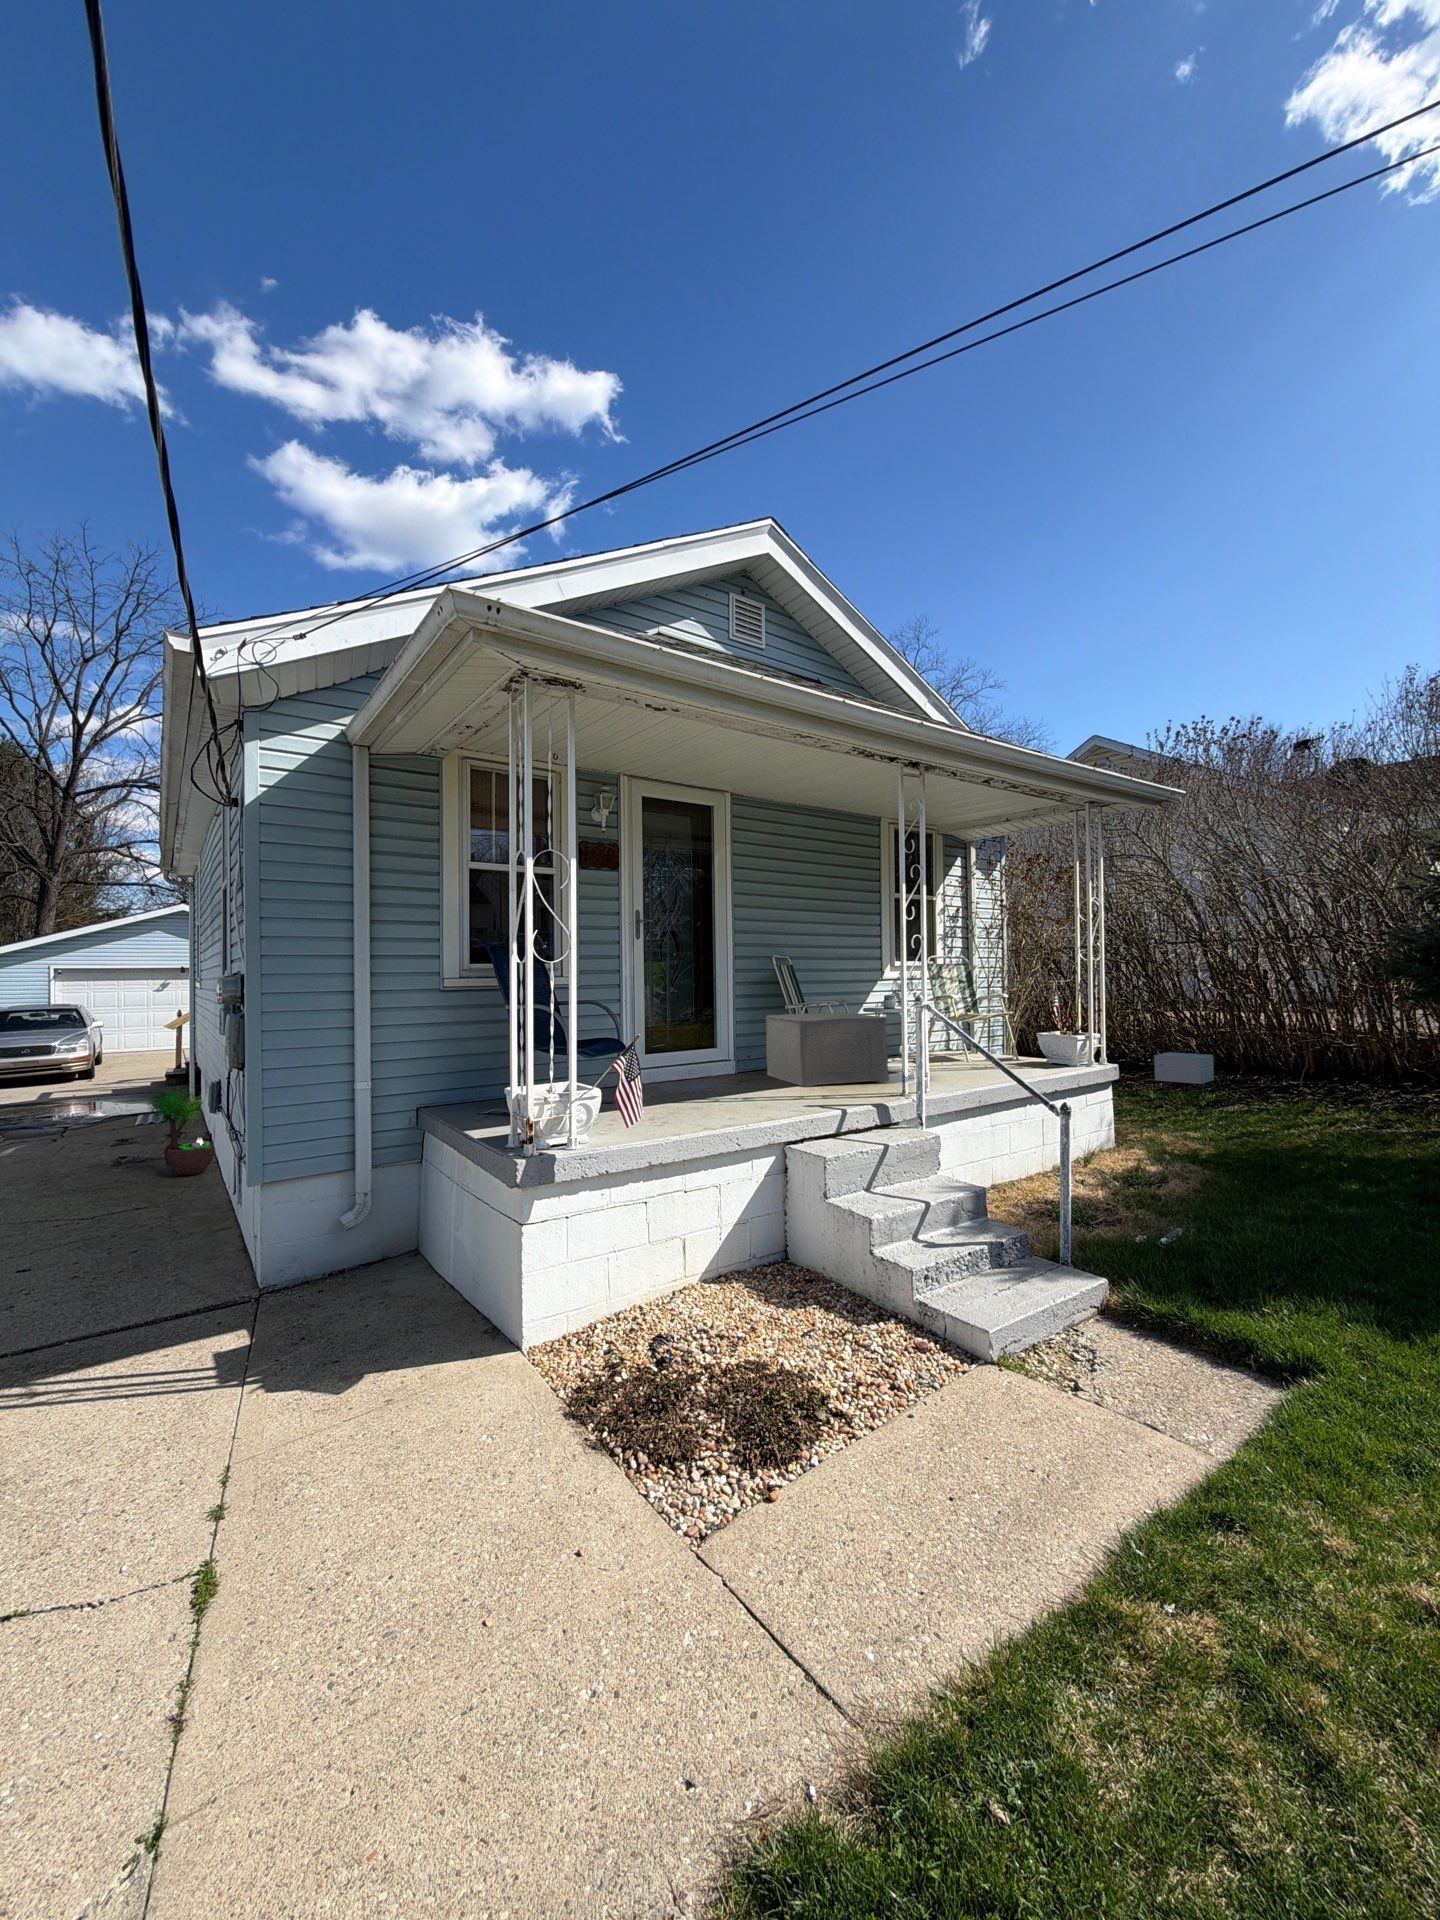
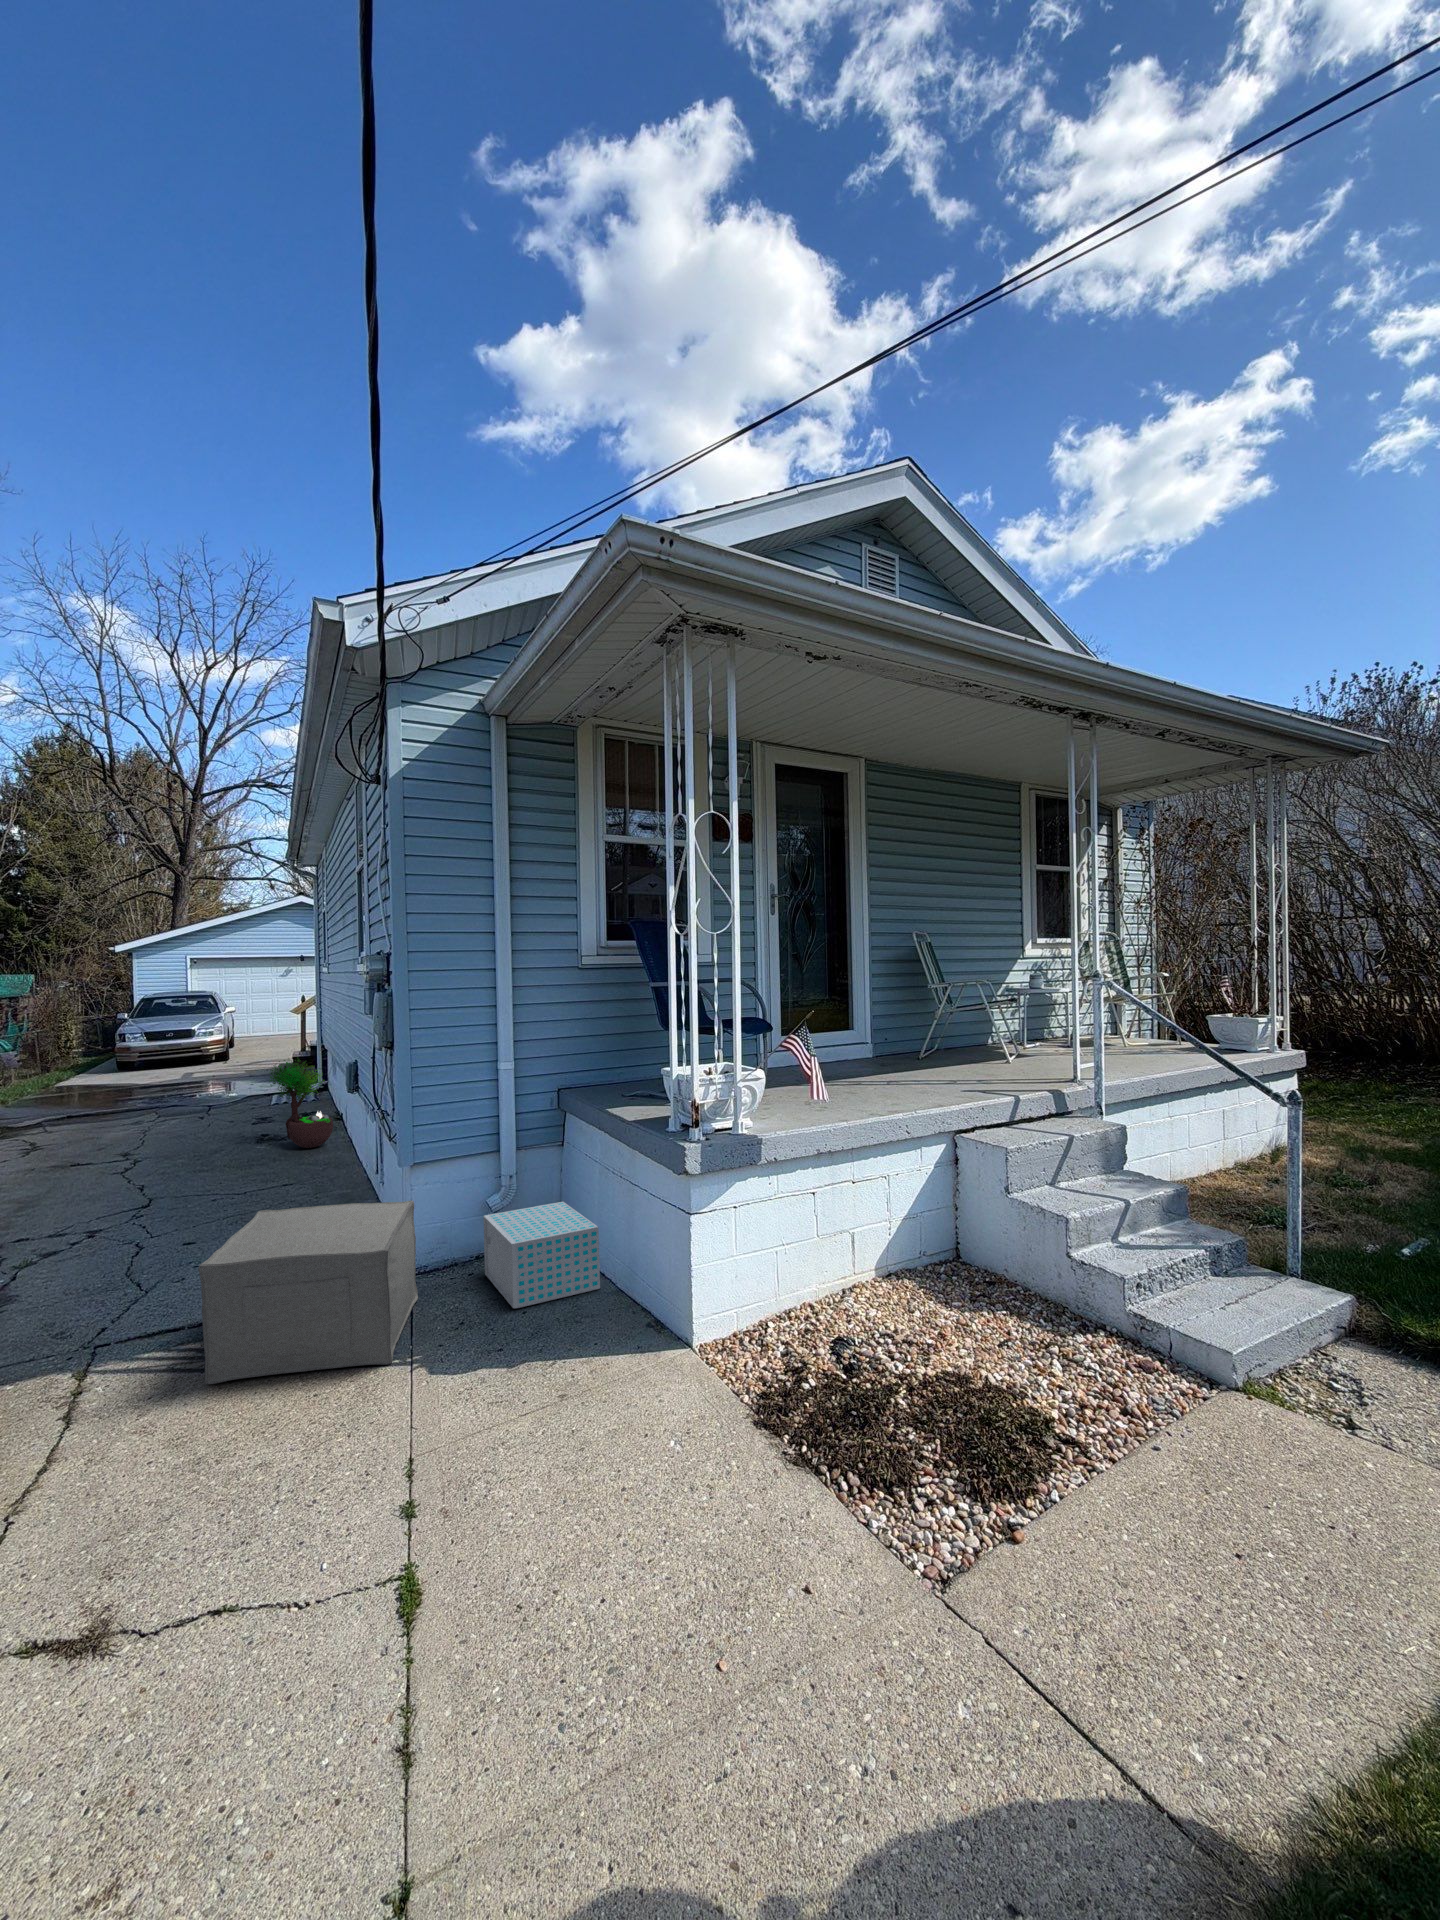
ottoman: present [766,1012,889,1087] -> present [198,1200,418,1384]
storage box: present [1154,1052,1214,1084] -> present [484,1202,600,1308]

